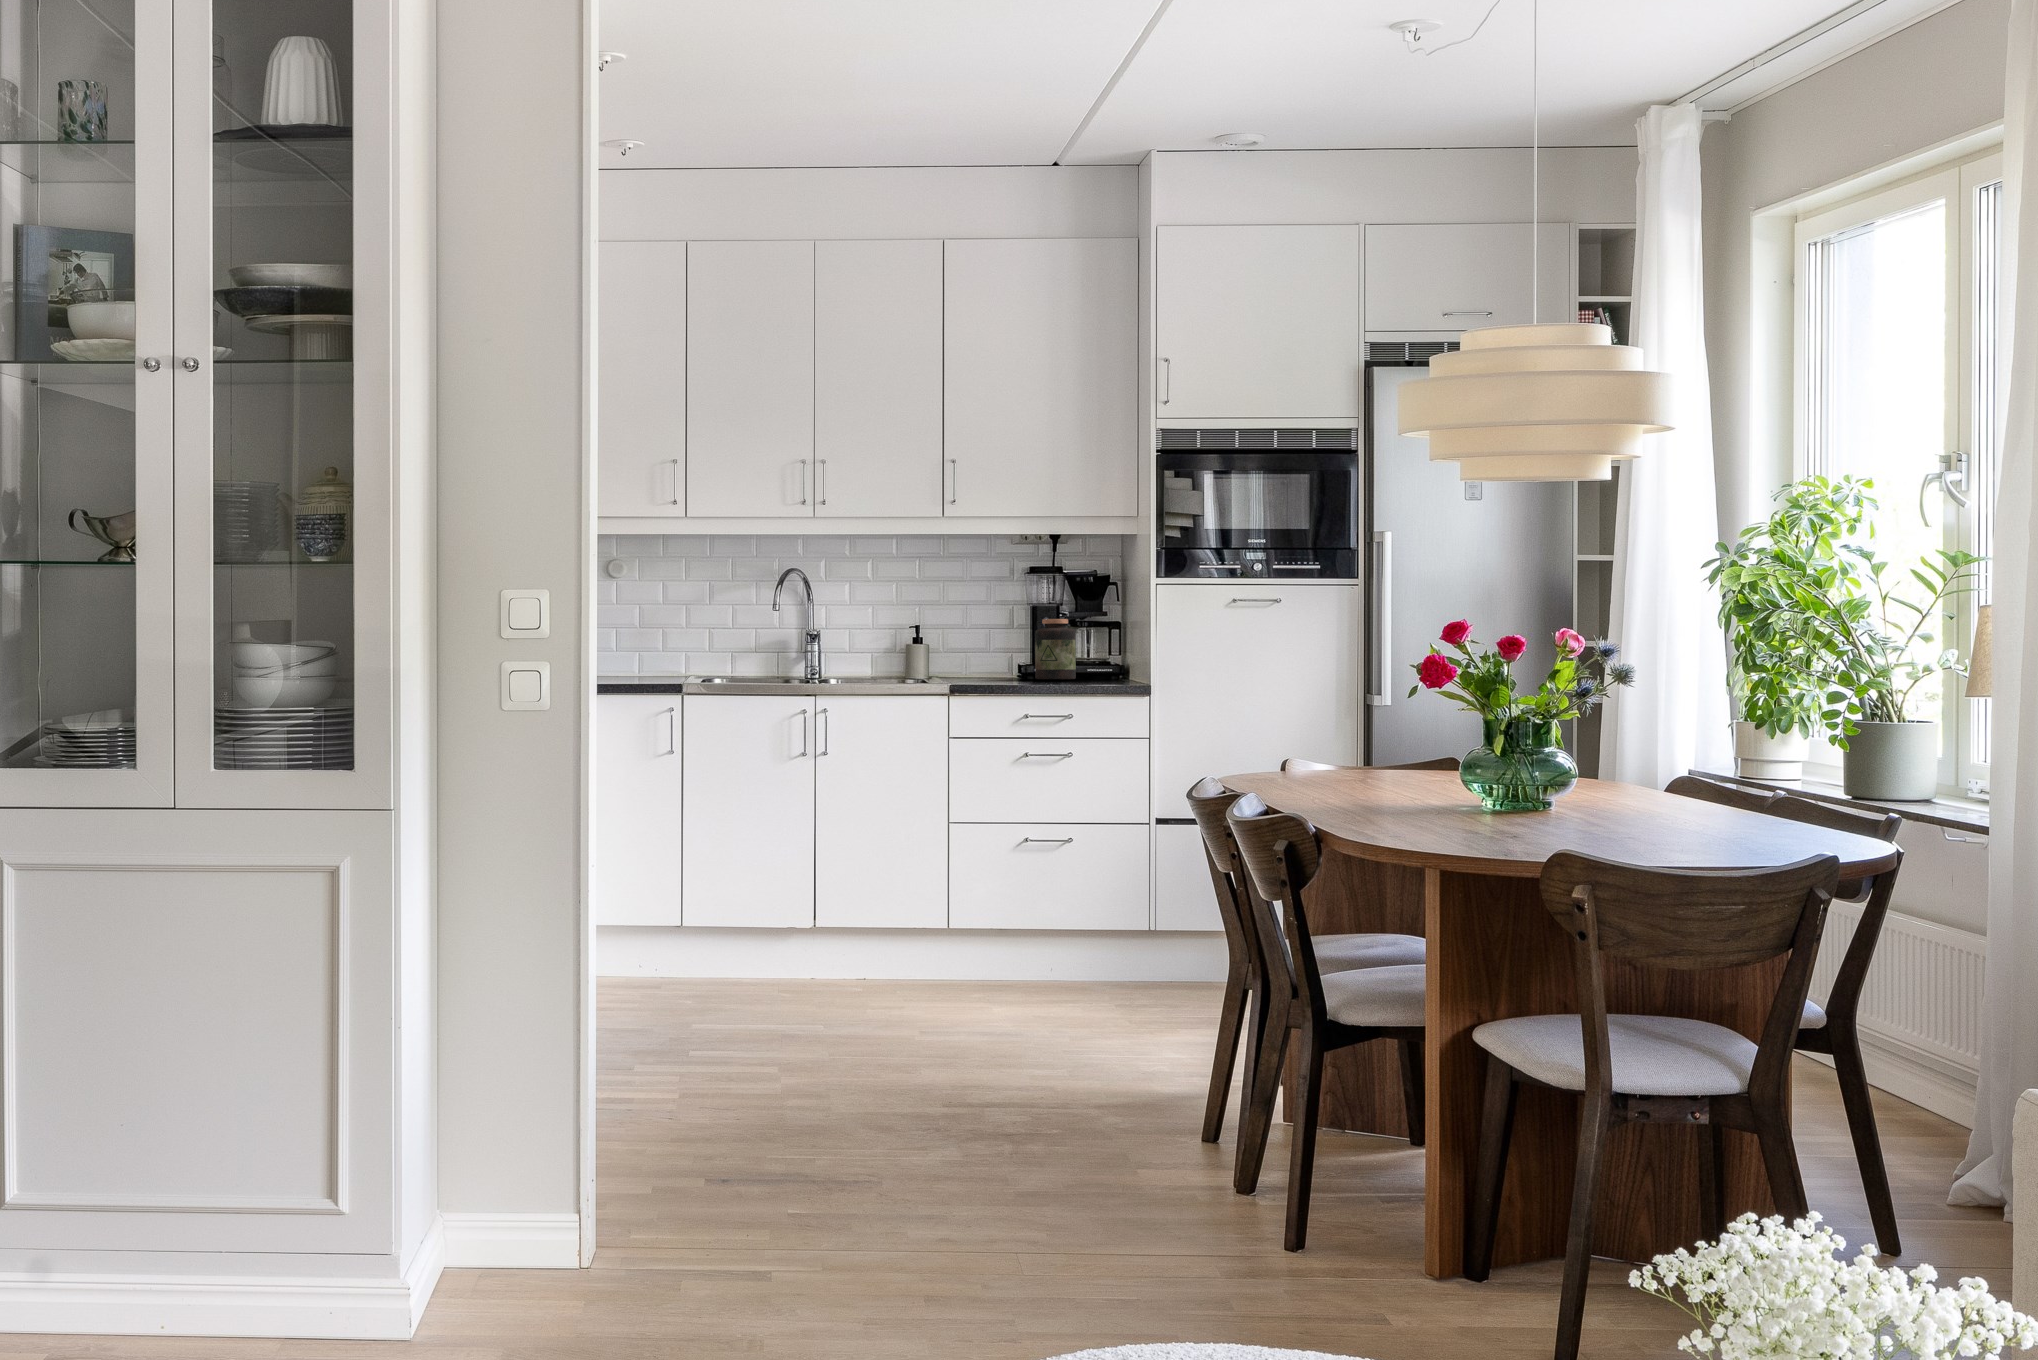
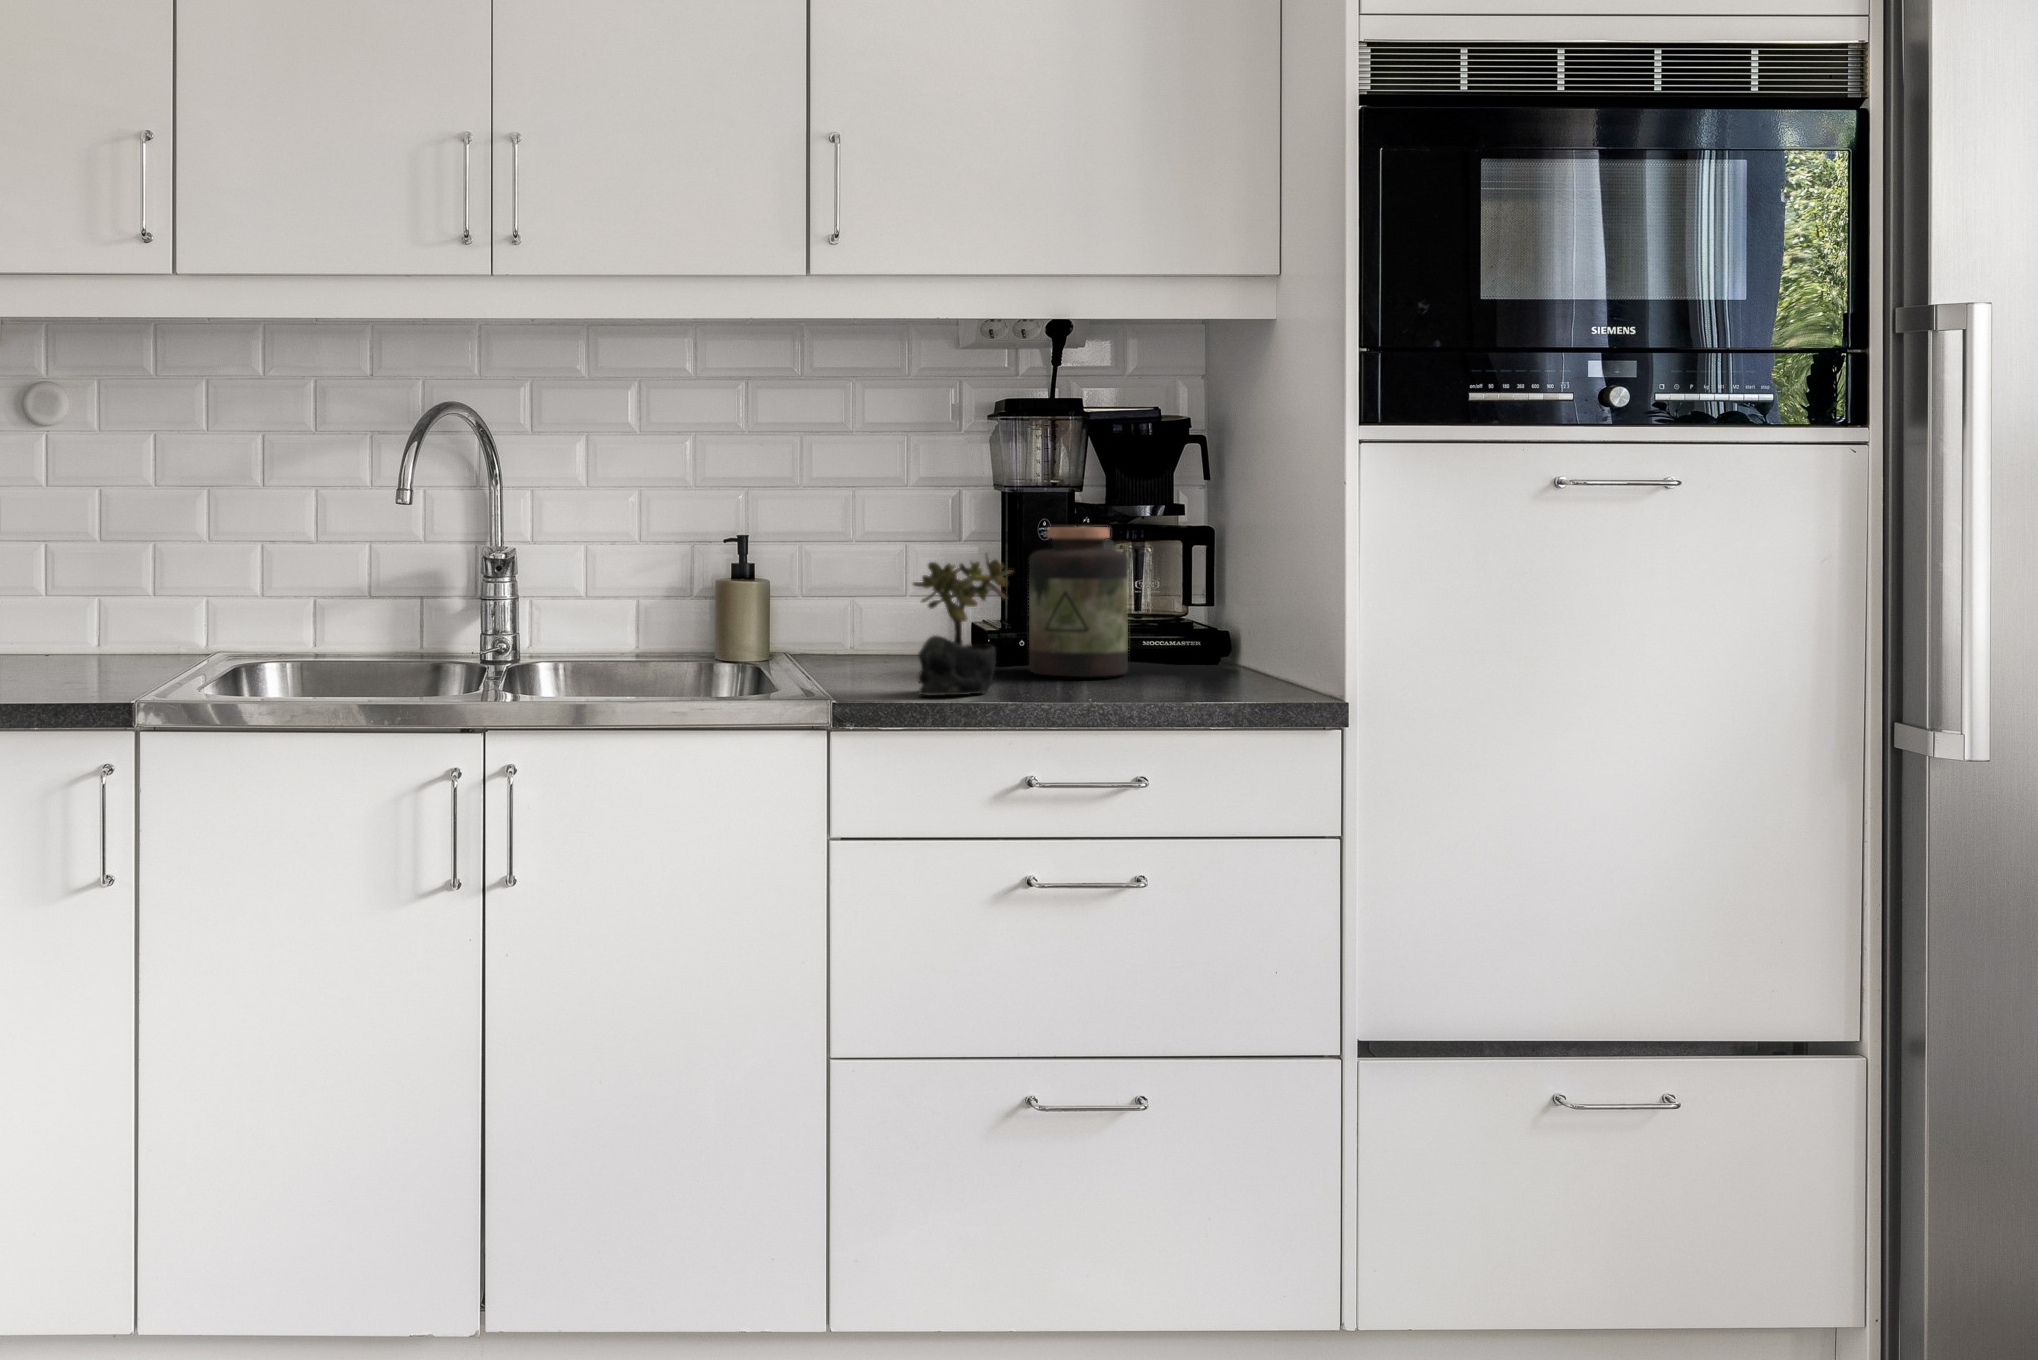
succulent plant: none [982,628,1023,683] -> present [913,555,1012,696]

